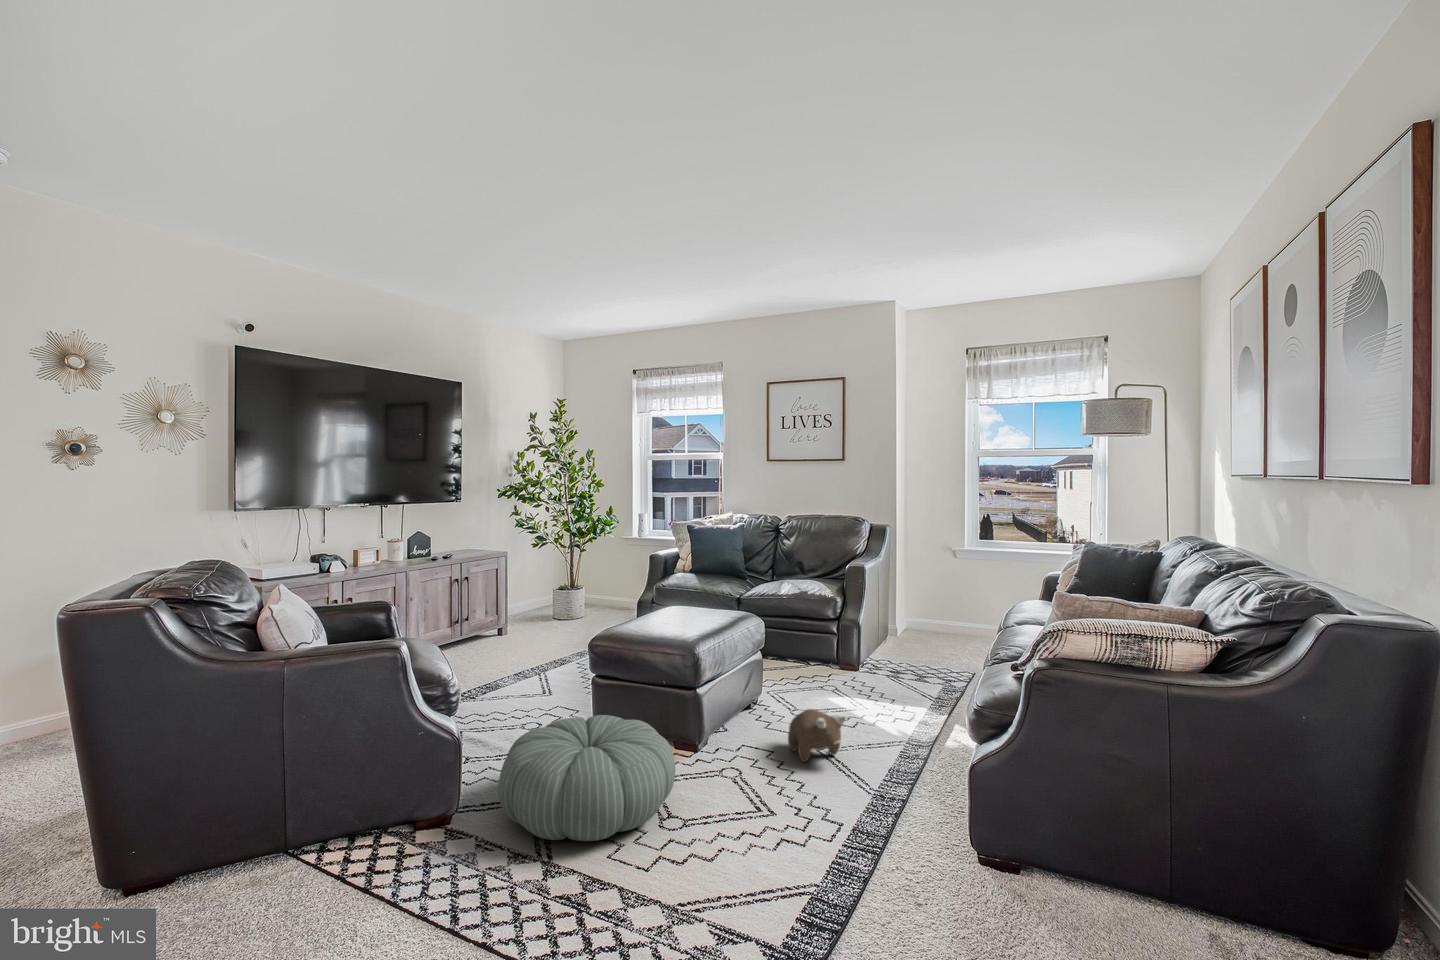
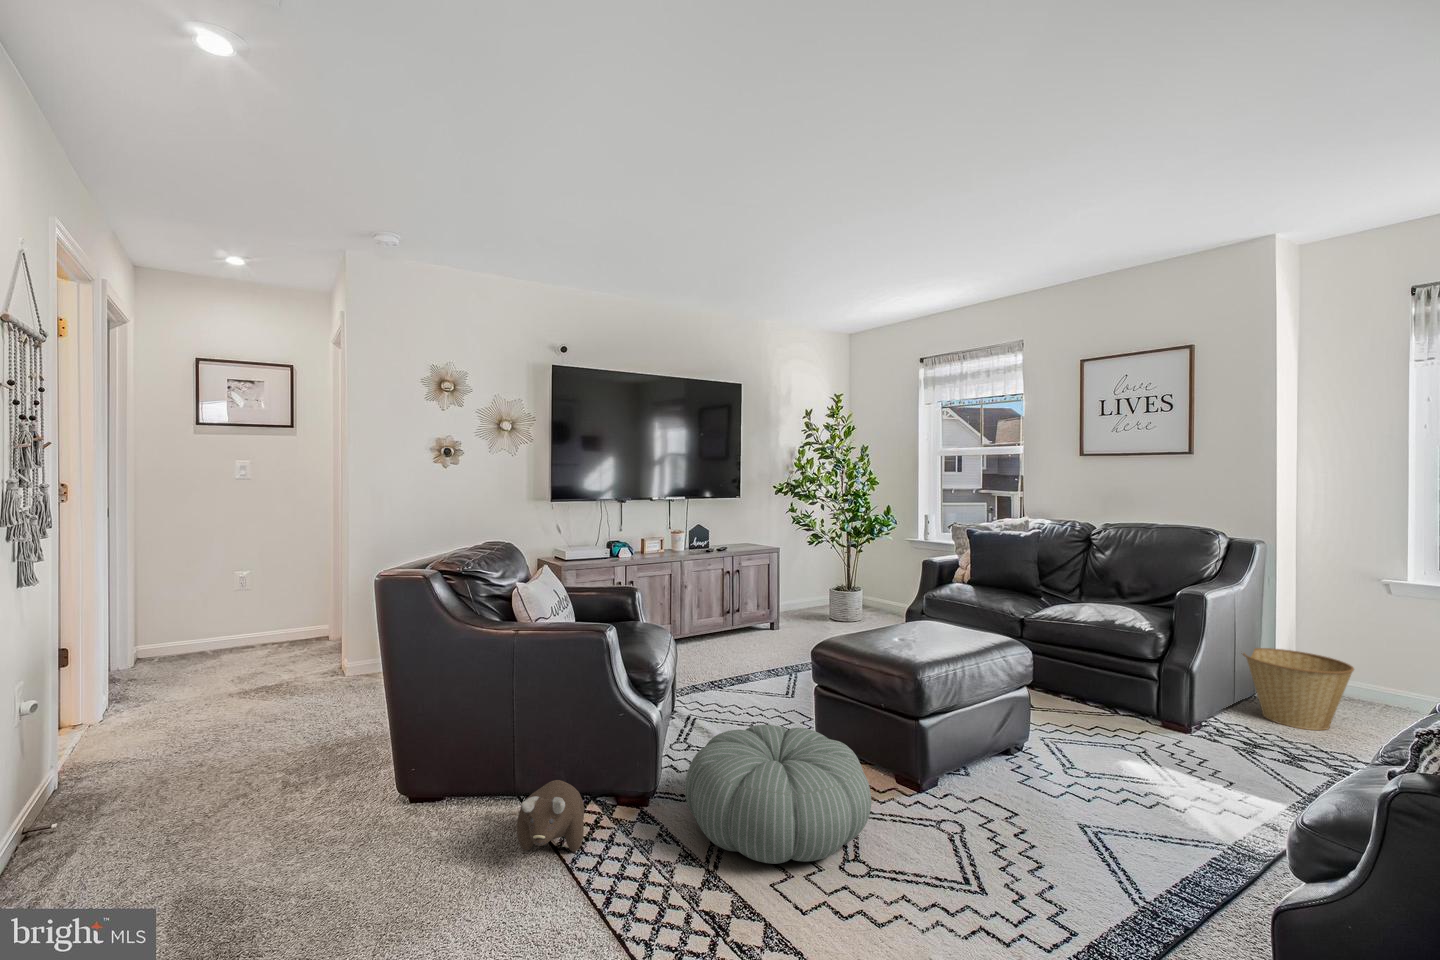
basket: none [891,600,956,655] -> present [1243,648,1354,730]
plush toy: present [788,709,845,762] -> present [517,780,584,852]

